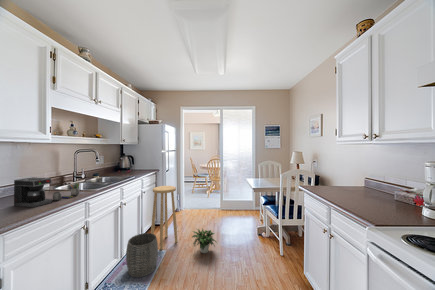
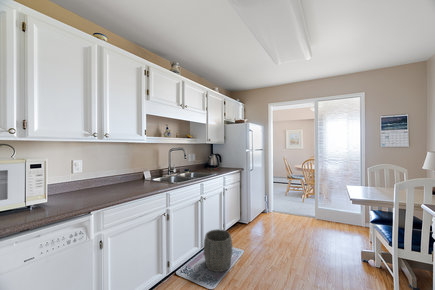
coffee maker: present [14,177,79,207] -> none [121,169,164,193]
stool: present [151,186,177,250] -> none [231,185,257,250]
potted plant: present [192,229,216,253] -> none [263,237,300,269]

